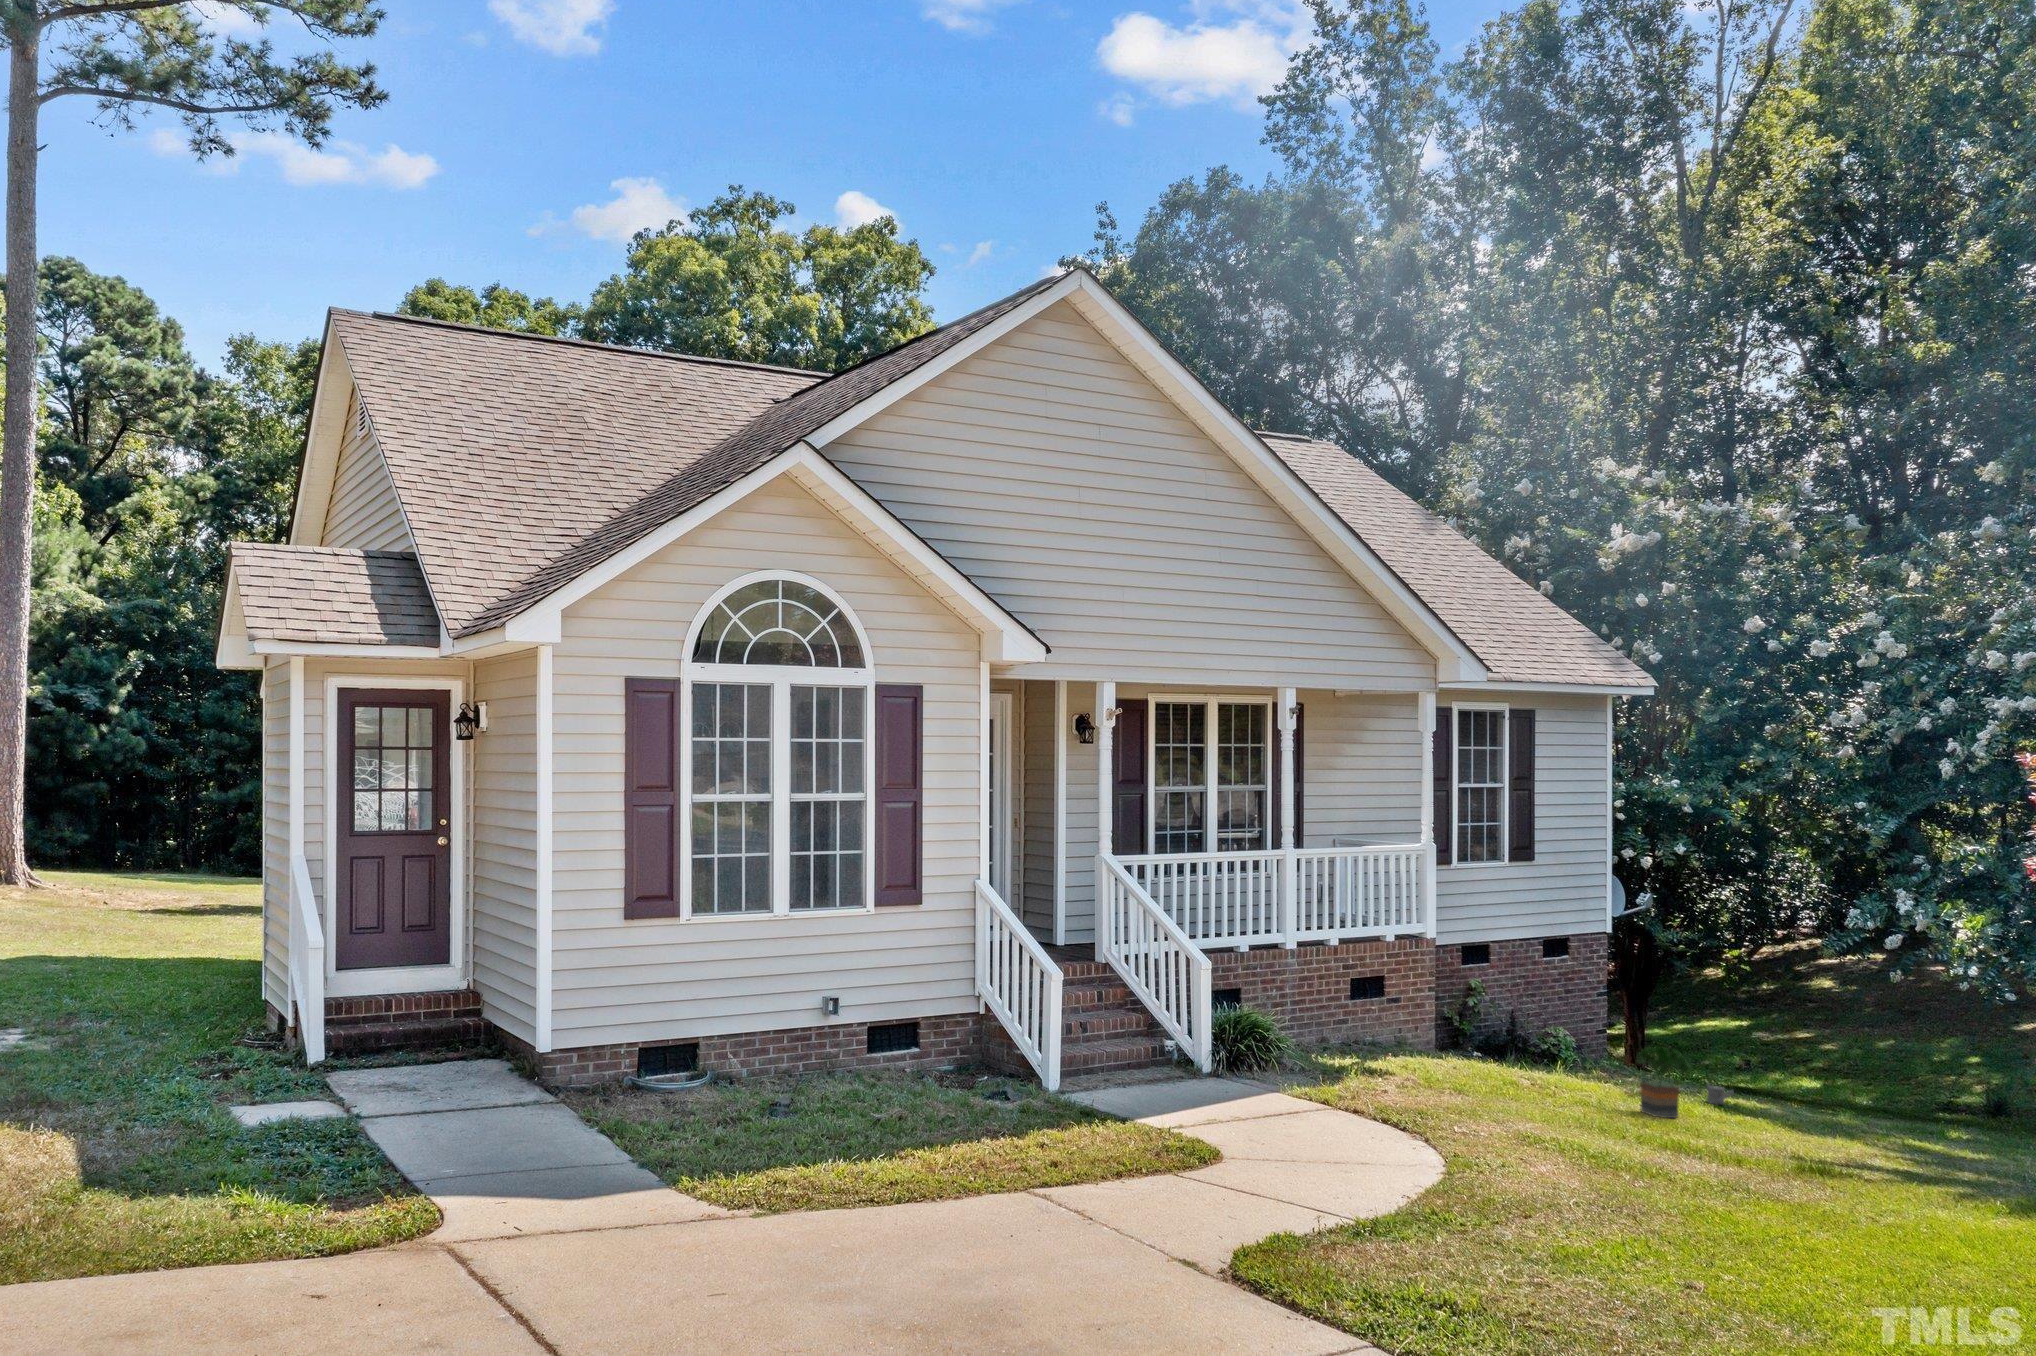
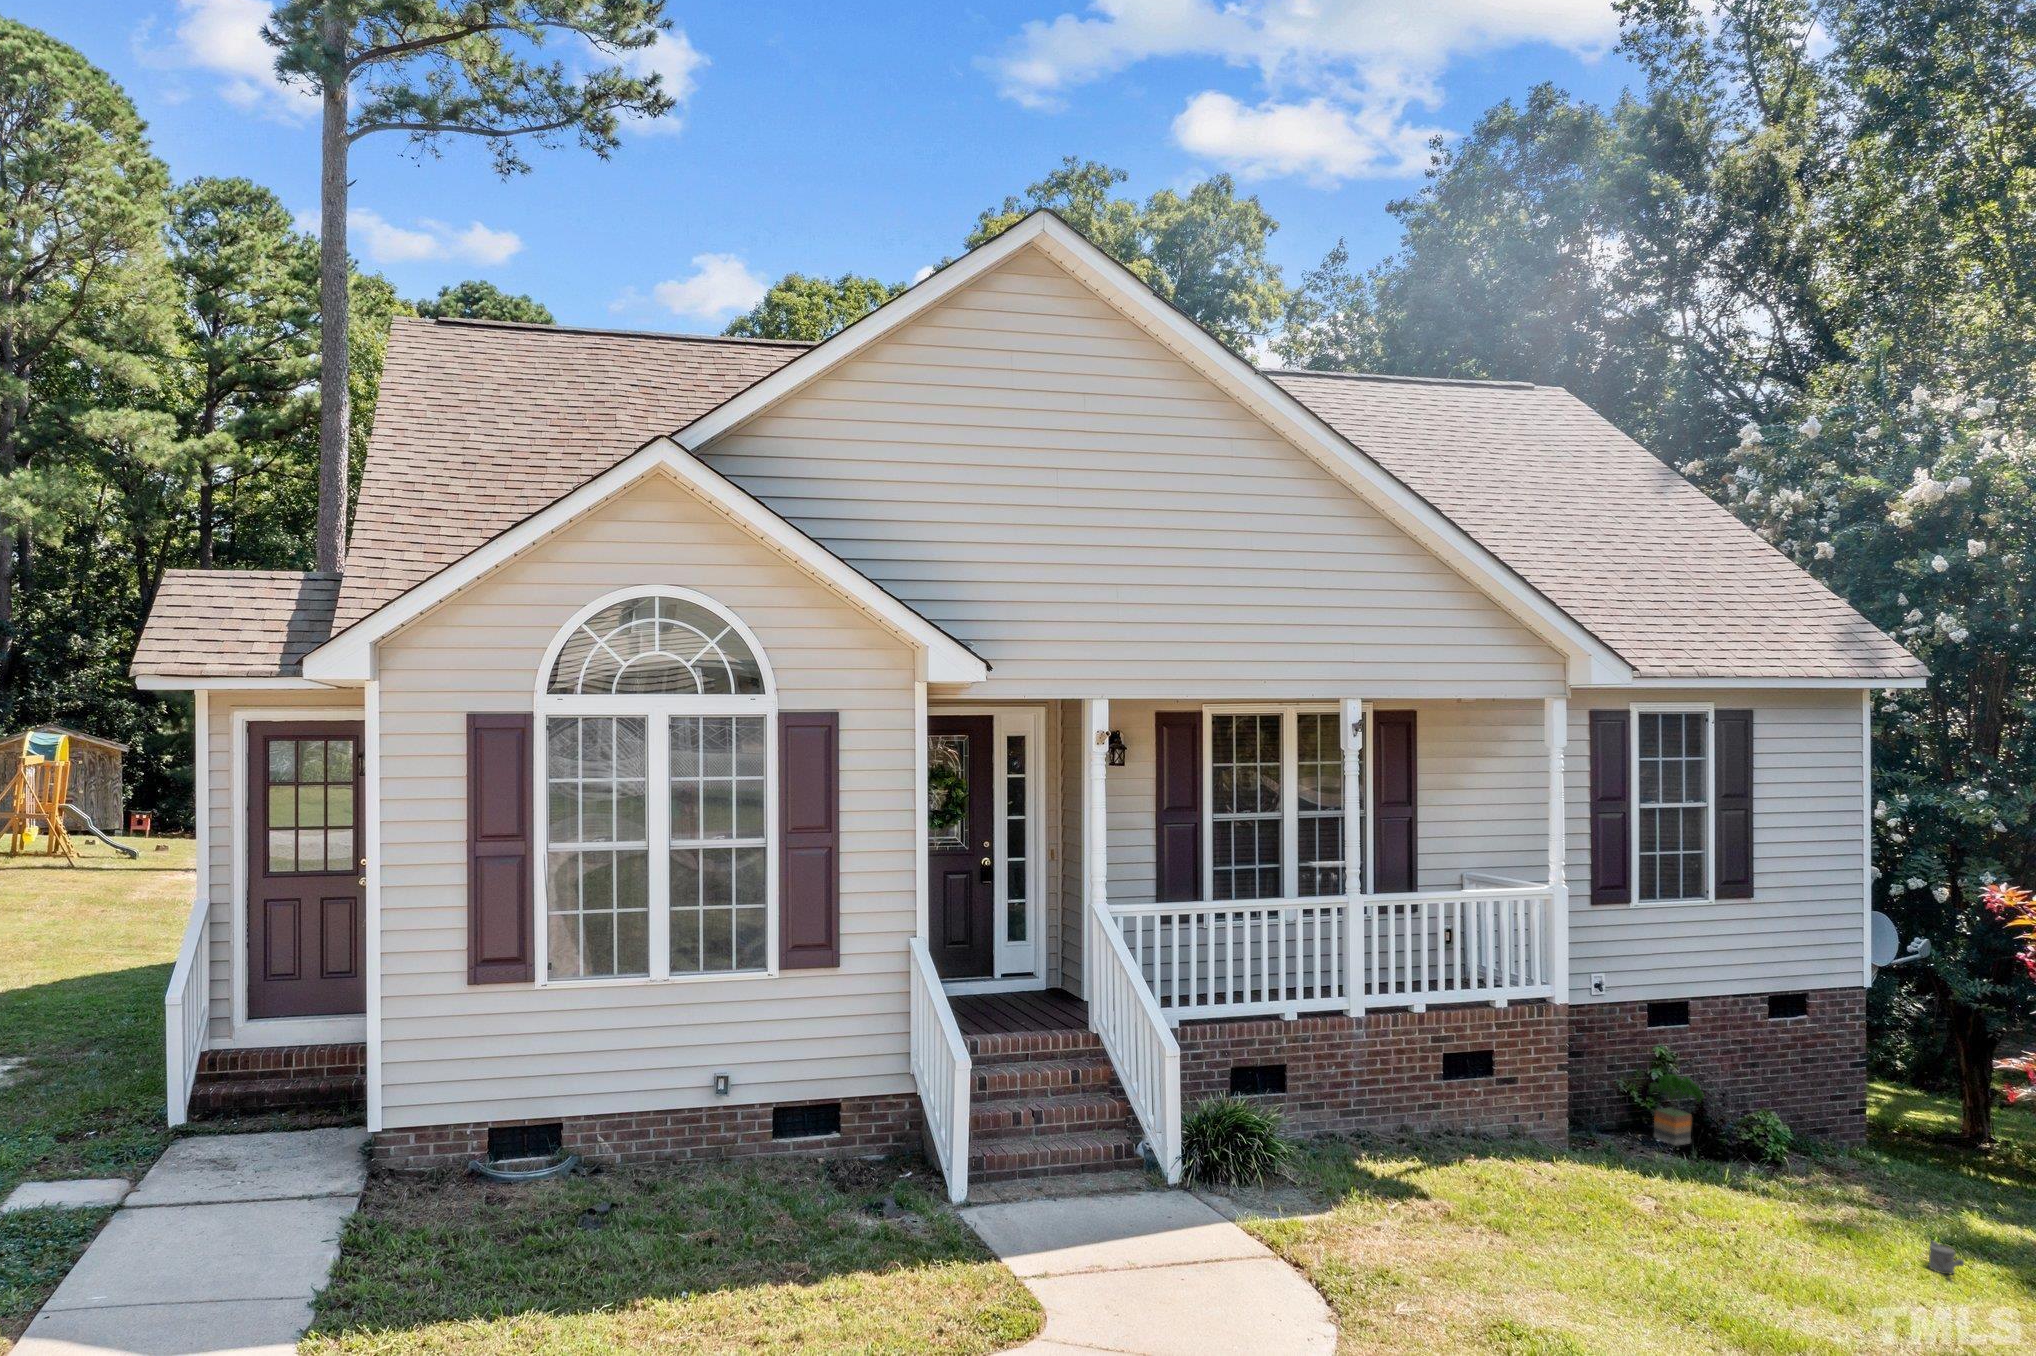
potted tree: present [1637,1046,1690,1118] -> present [1650,1074,1704,1145]

